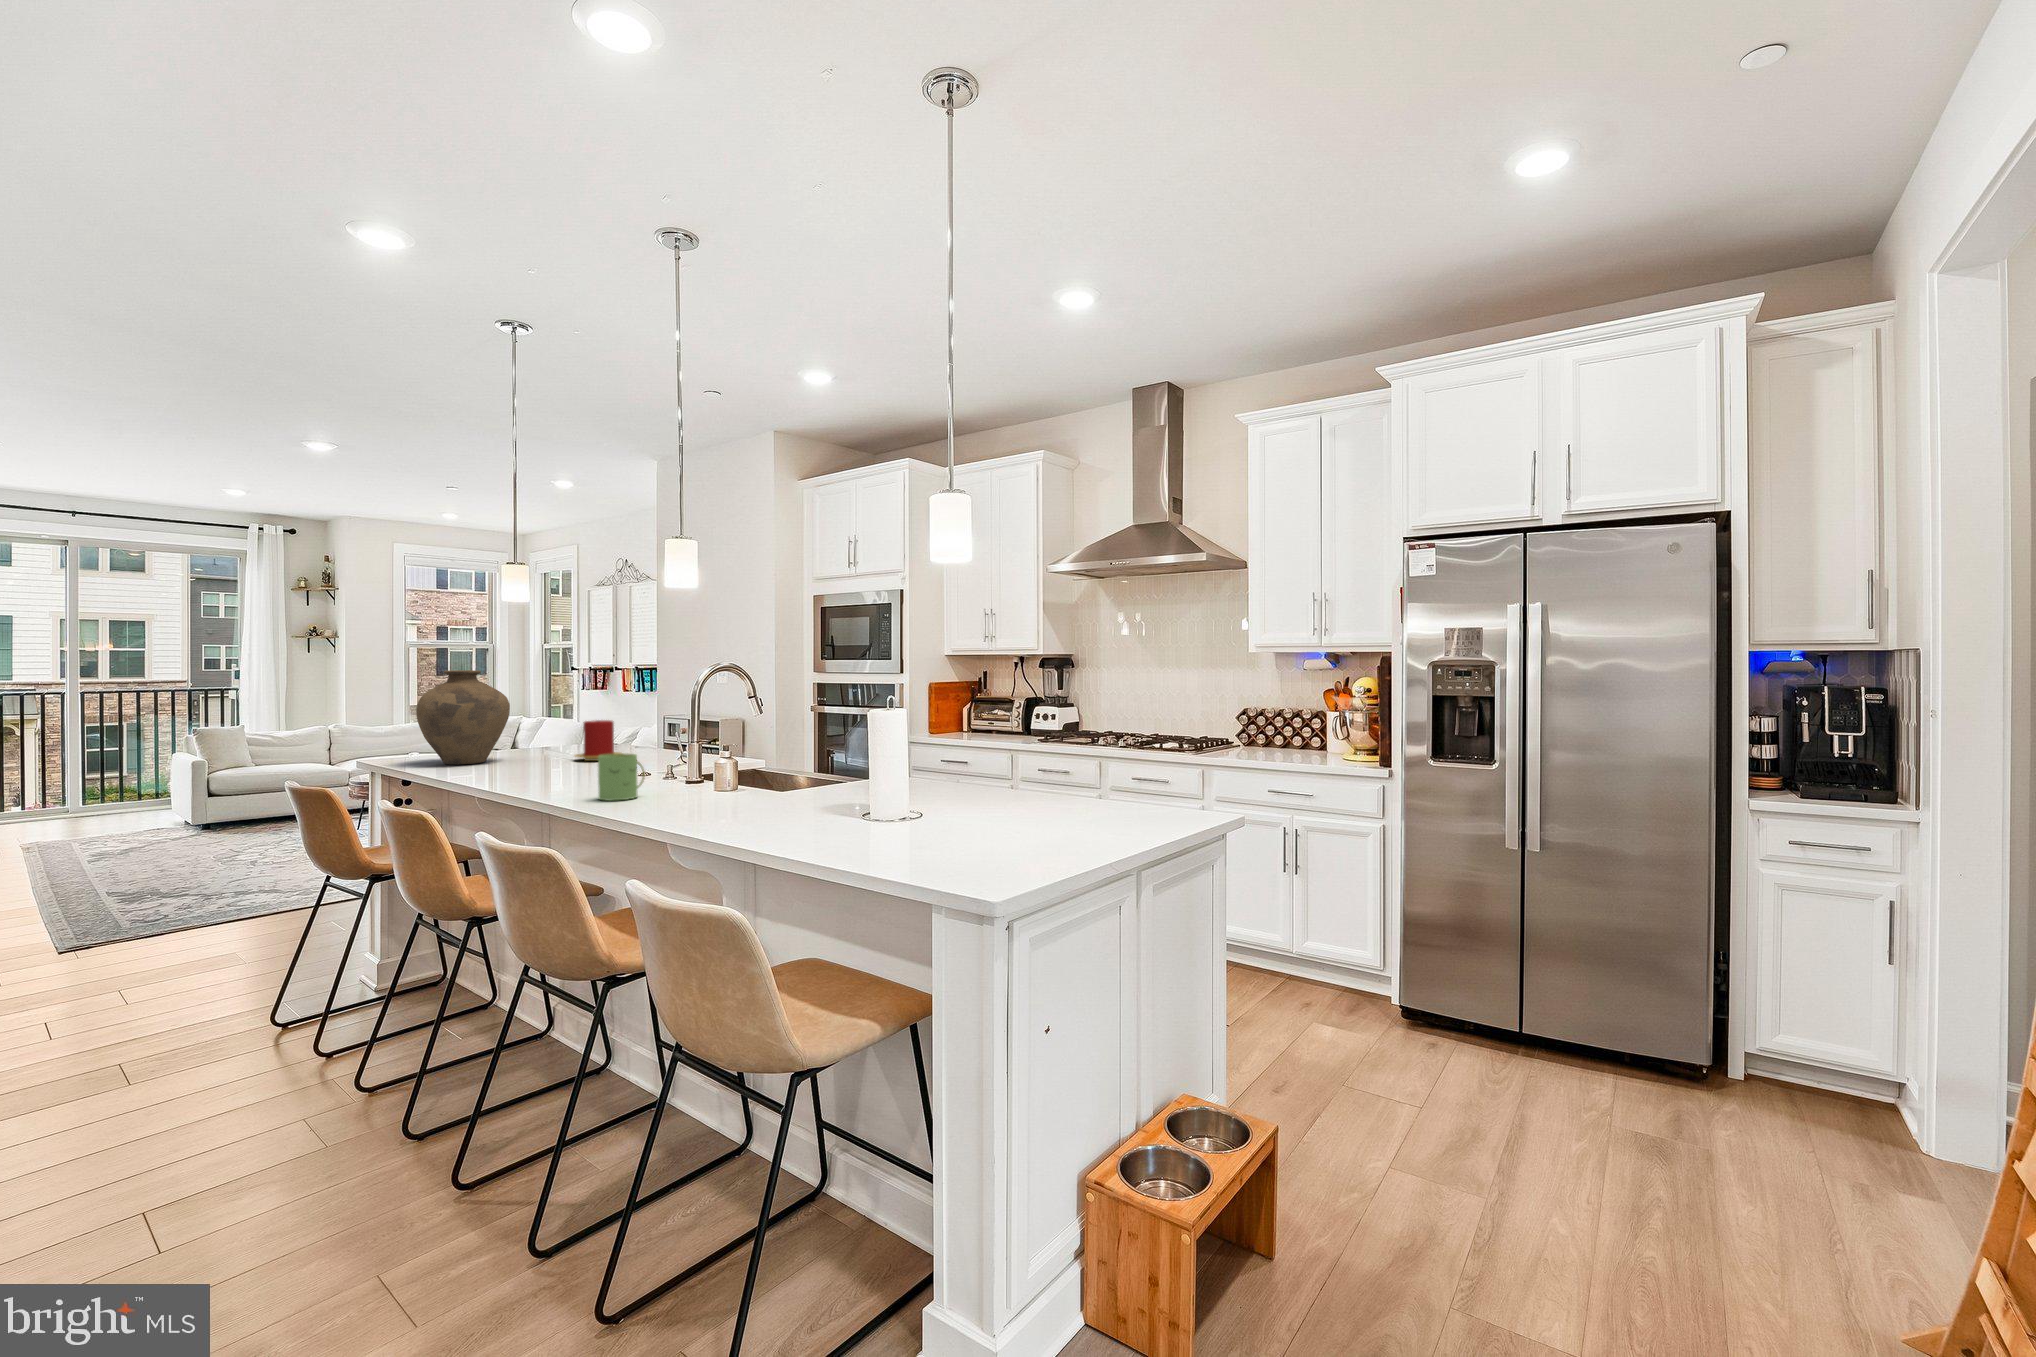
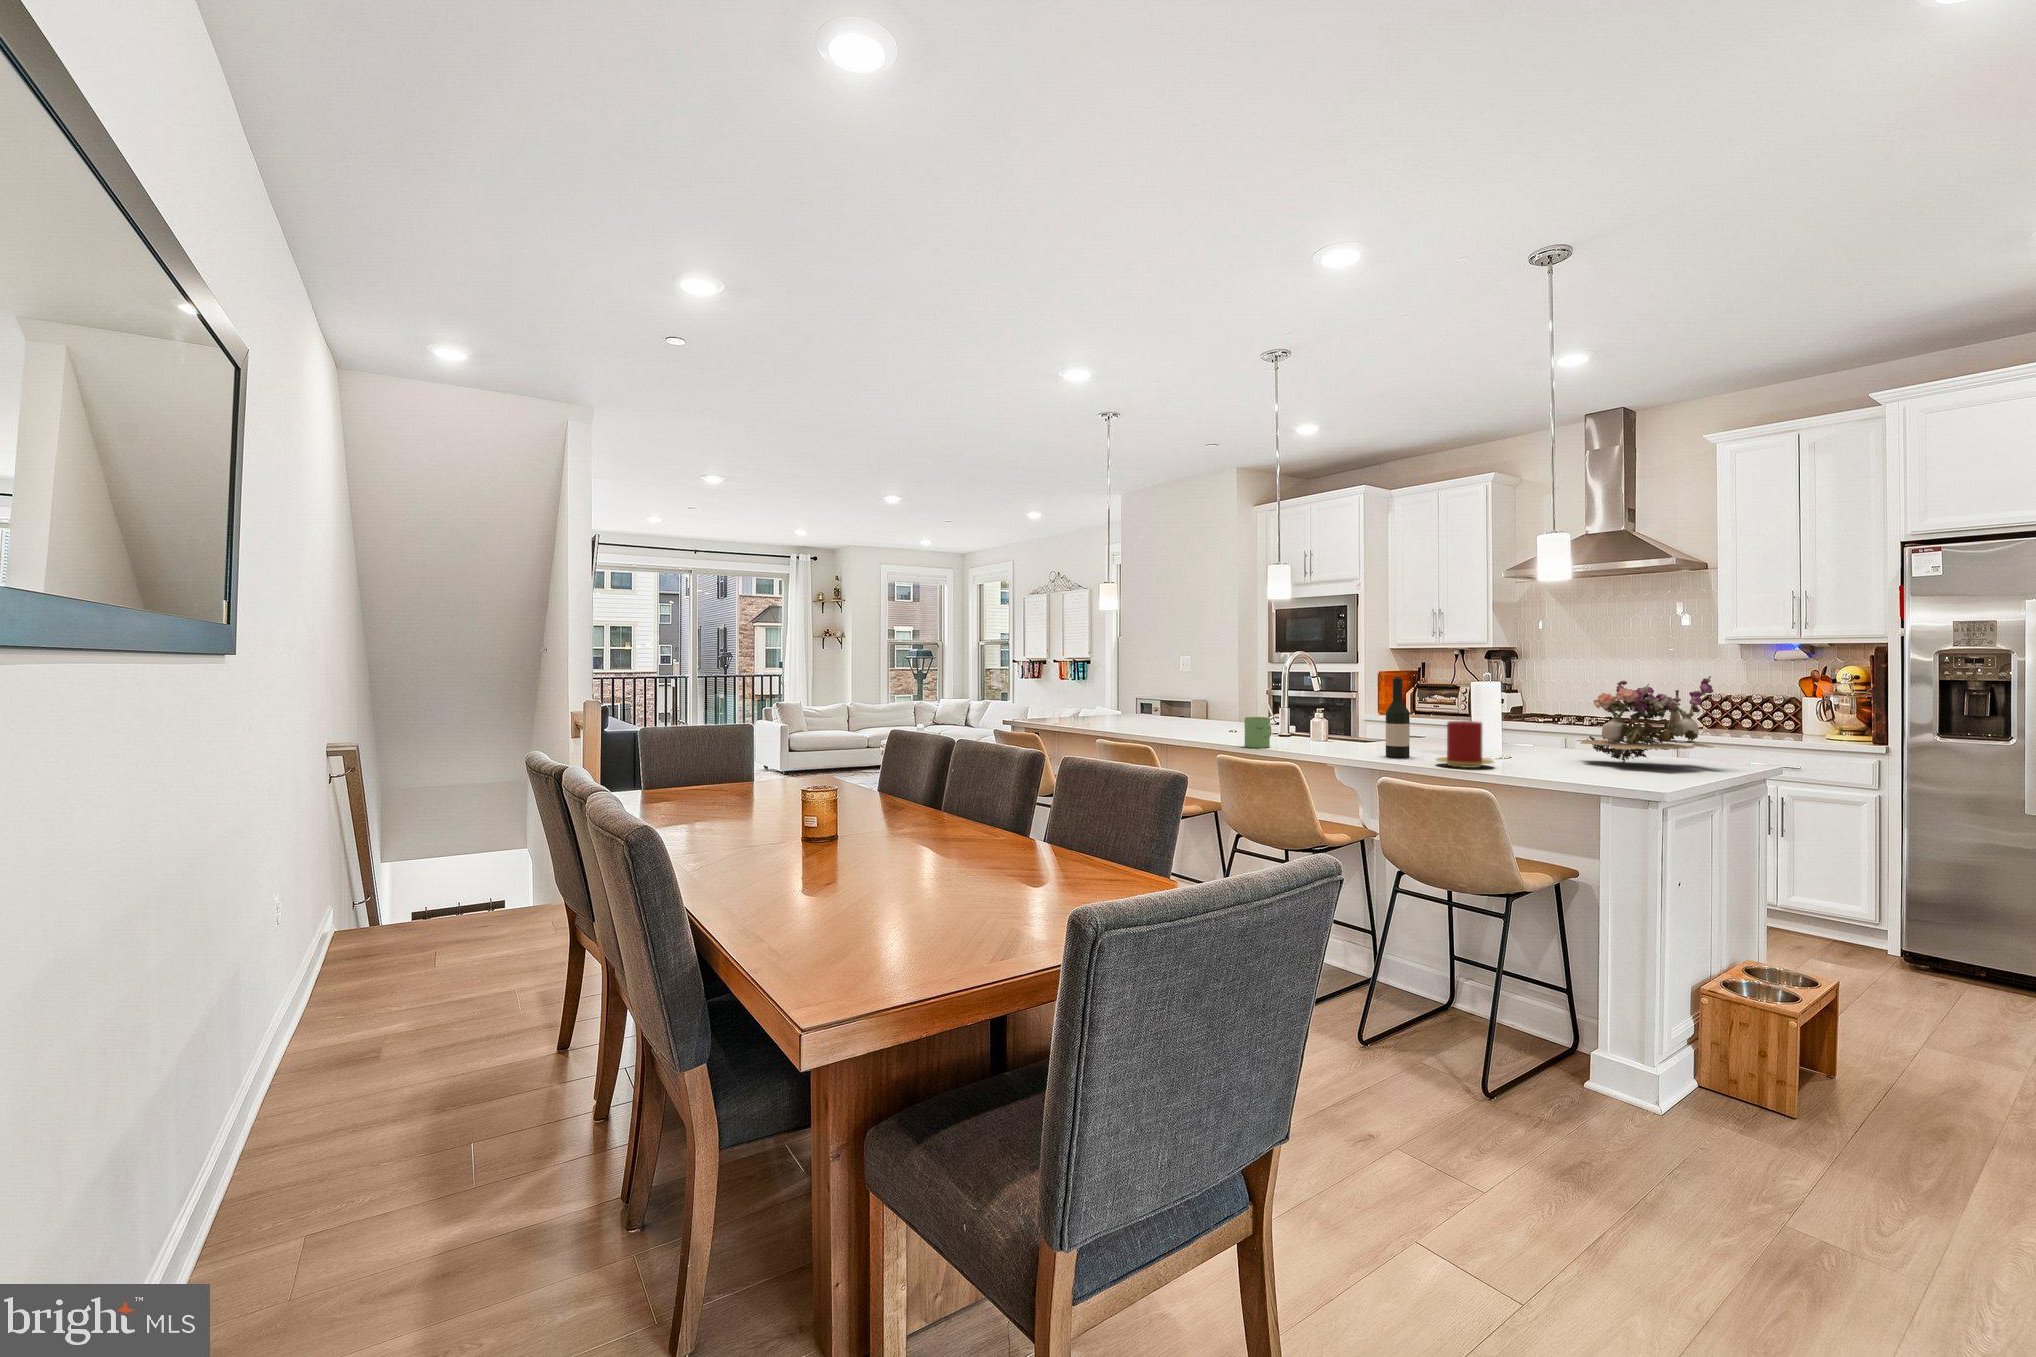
vase: present [416,670,510,765] -> none [1055,662,1110,726]
flower arrangement: none [1008,693,1162,813] -> present [1577,676,1714,763]
wine bottle: none [764,695,797,814] -> present [1386,677,1410,758]
candle: present [575,720,621,761] -> present [1436,721,1493,768]

